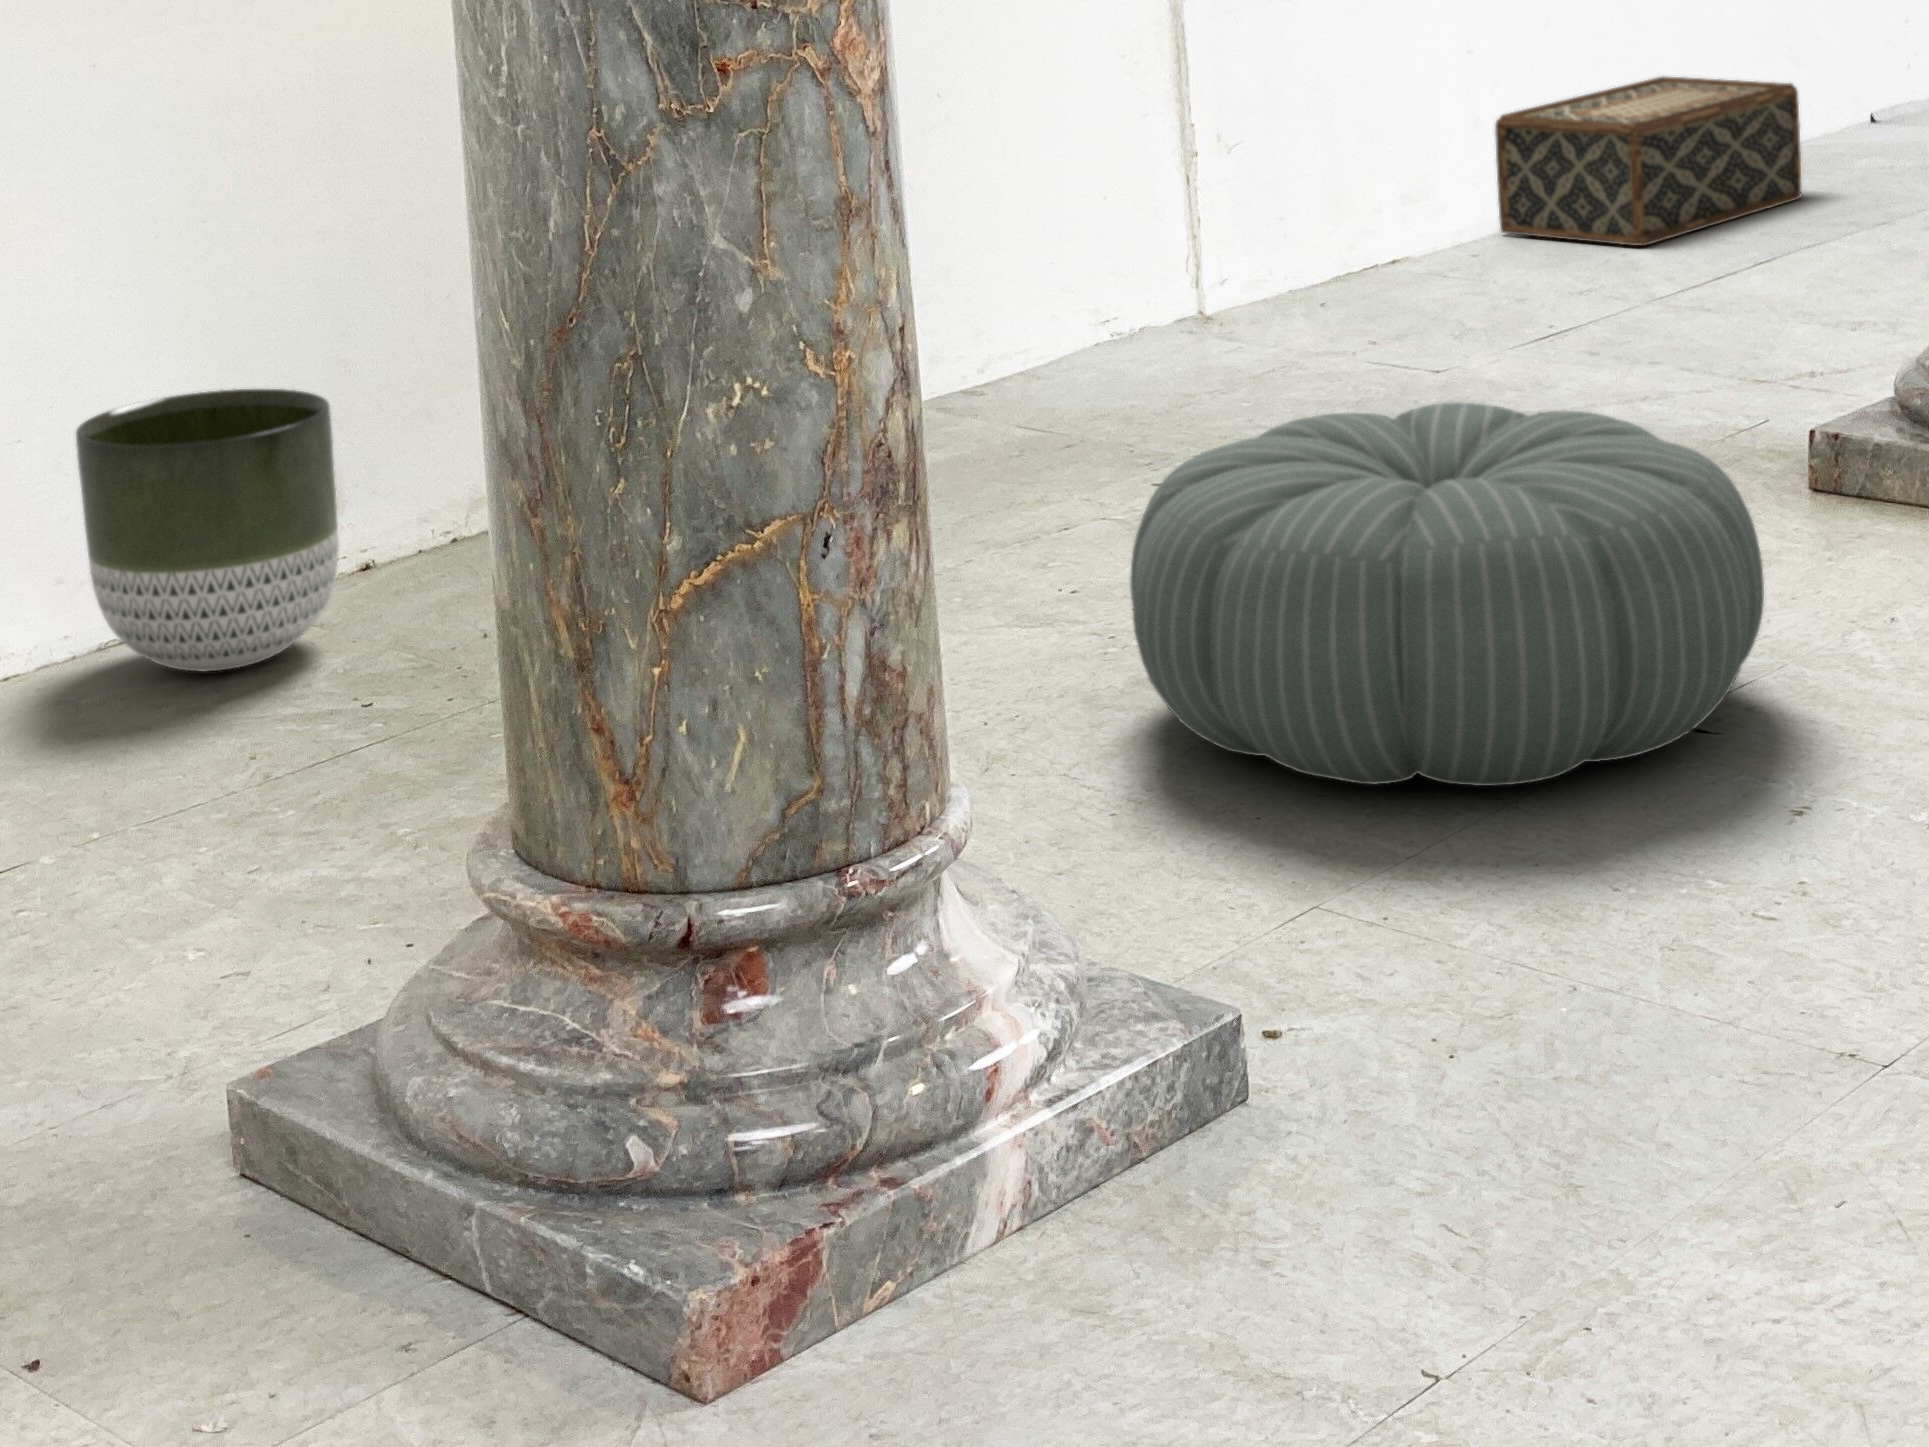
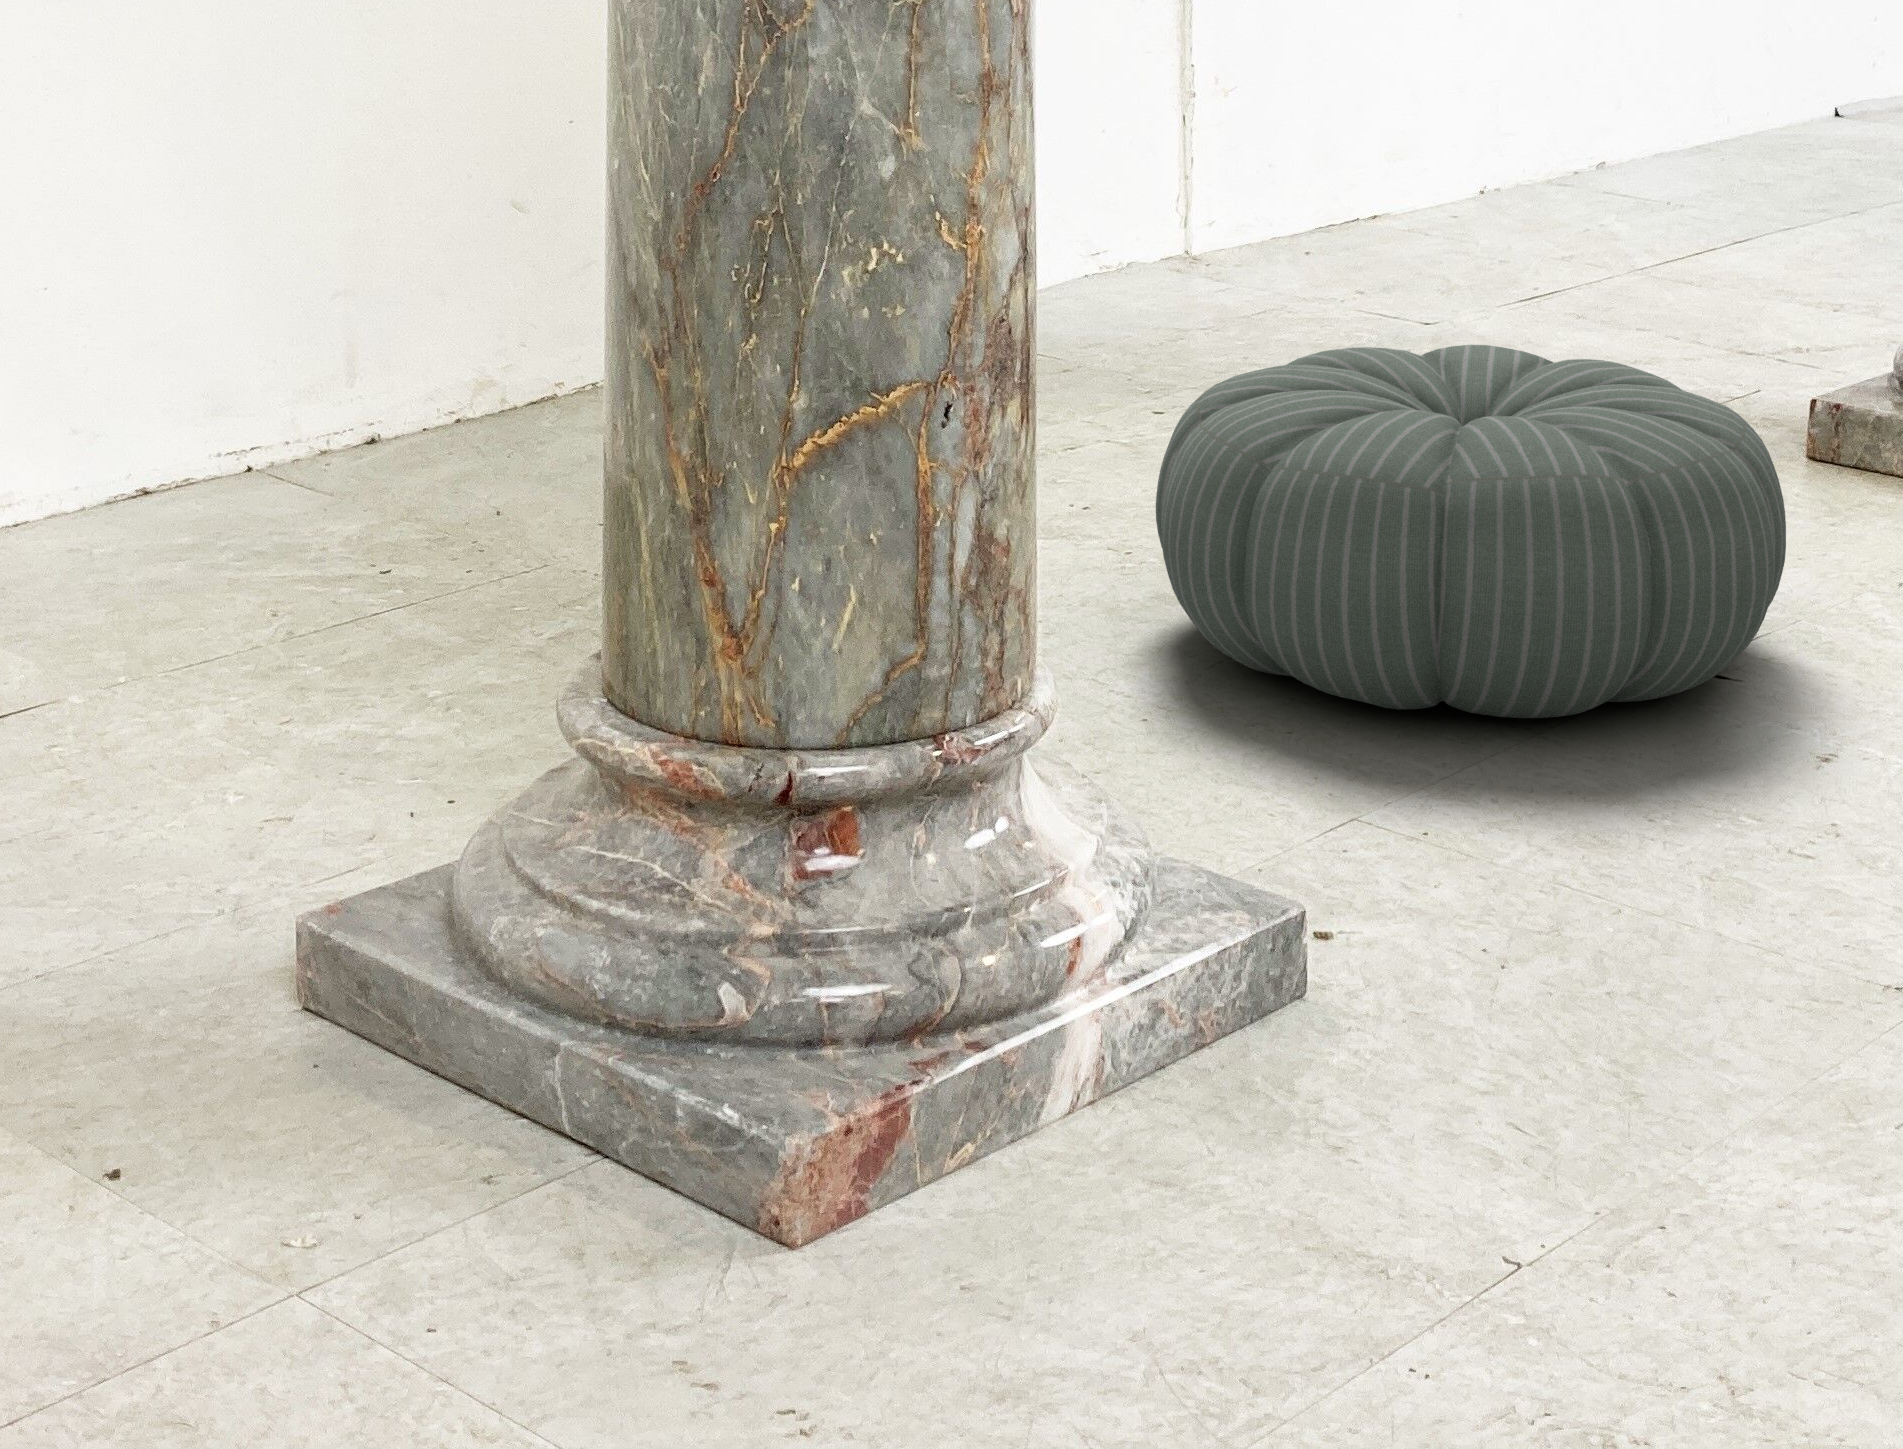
woven basket: present [1495,76,1801,246] -> none [1465,56,1767,220]
planter: present [76,389,339,672] -> none [103,255,354,530]

